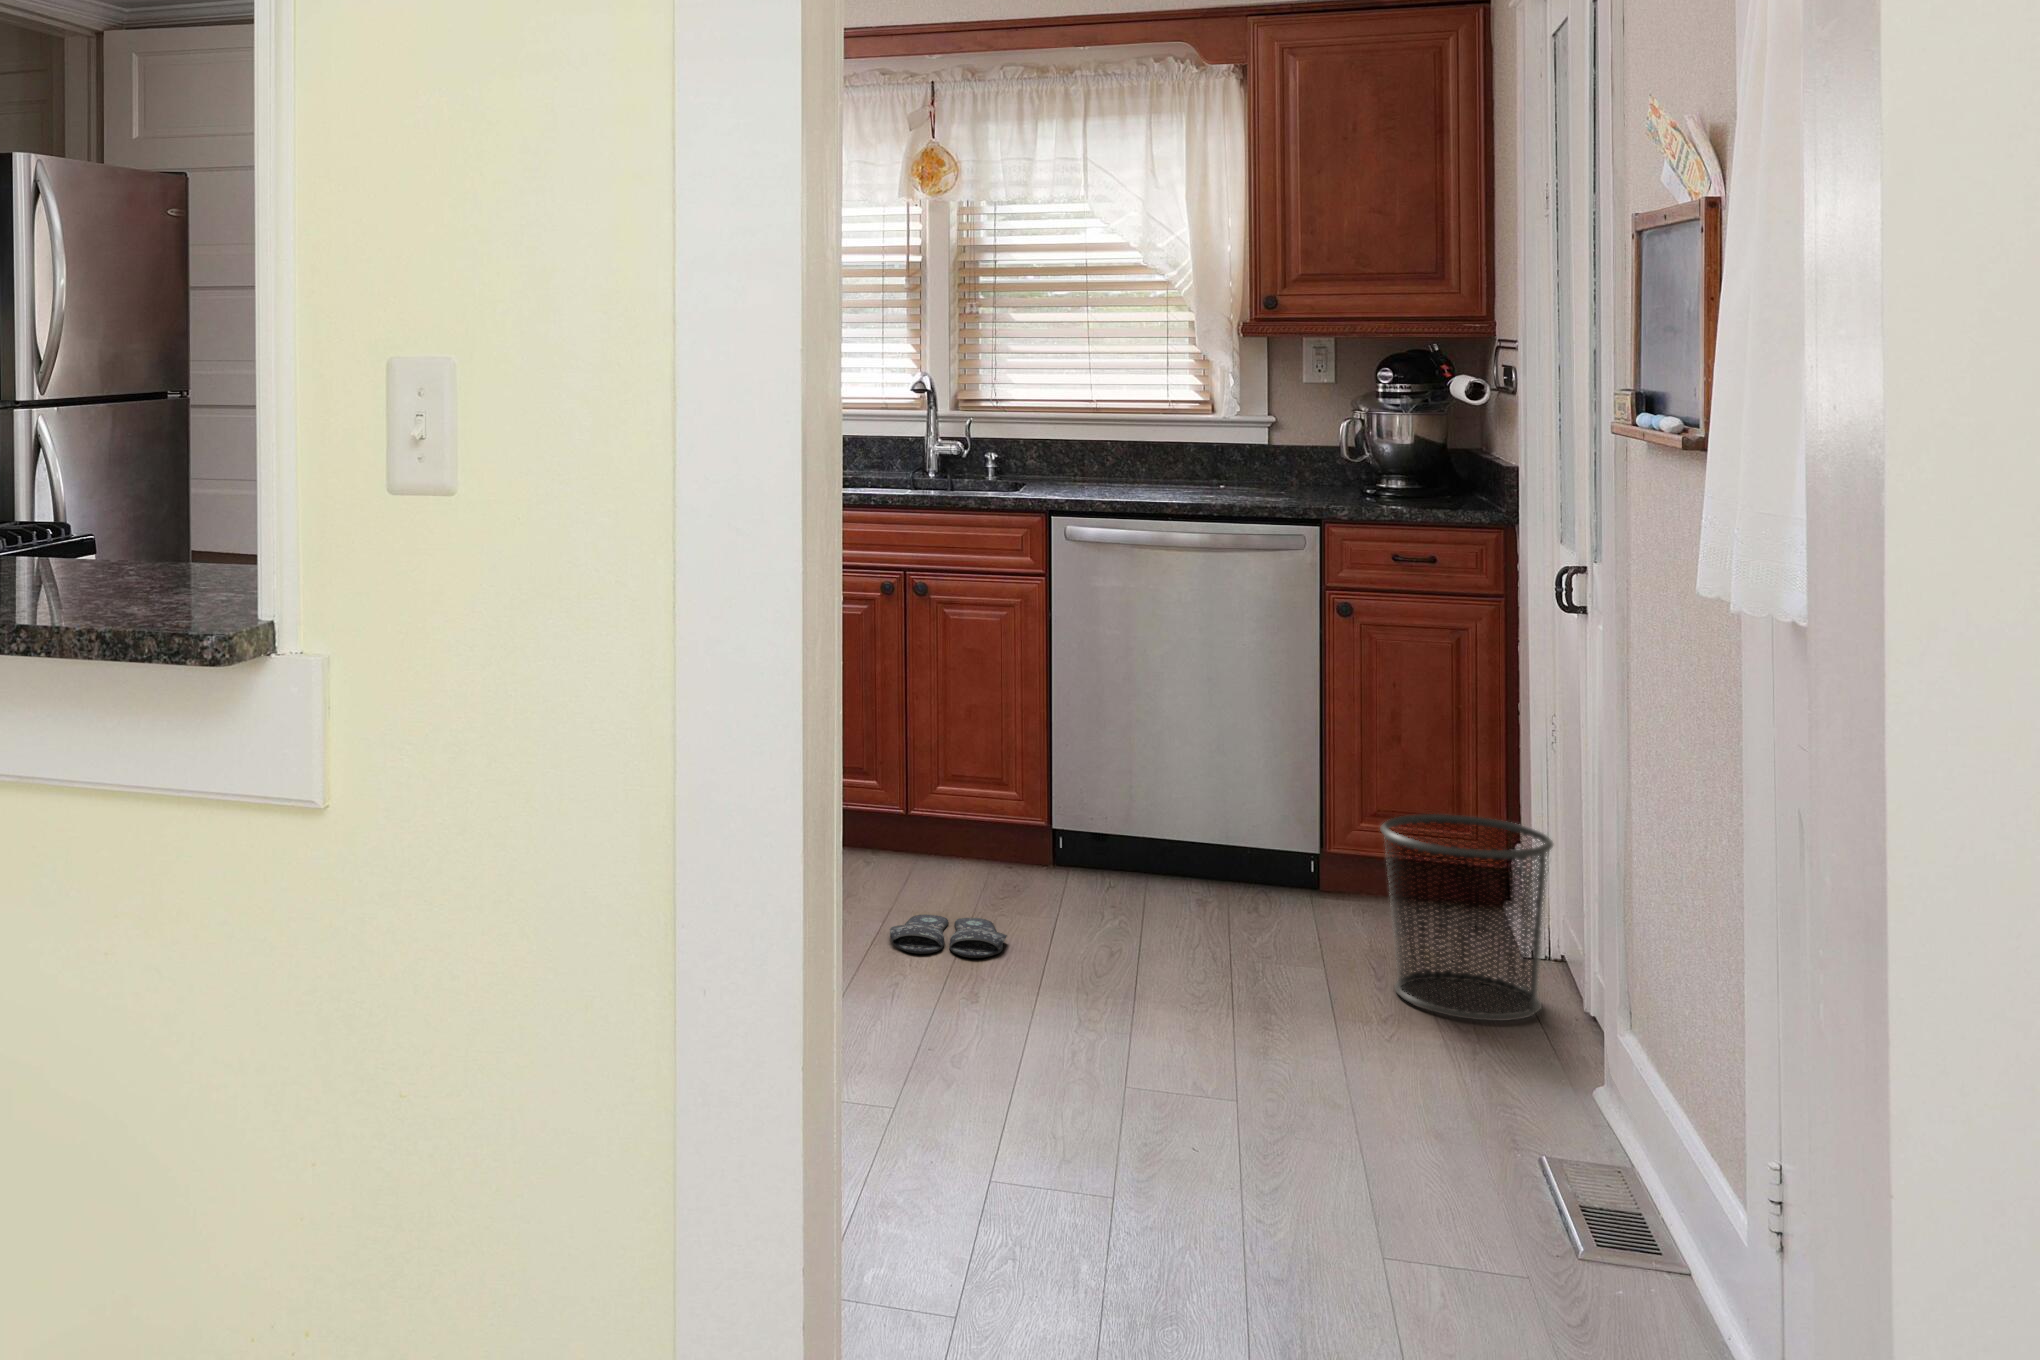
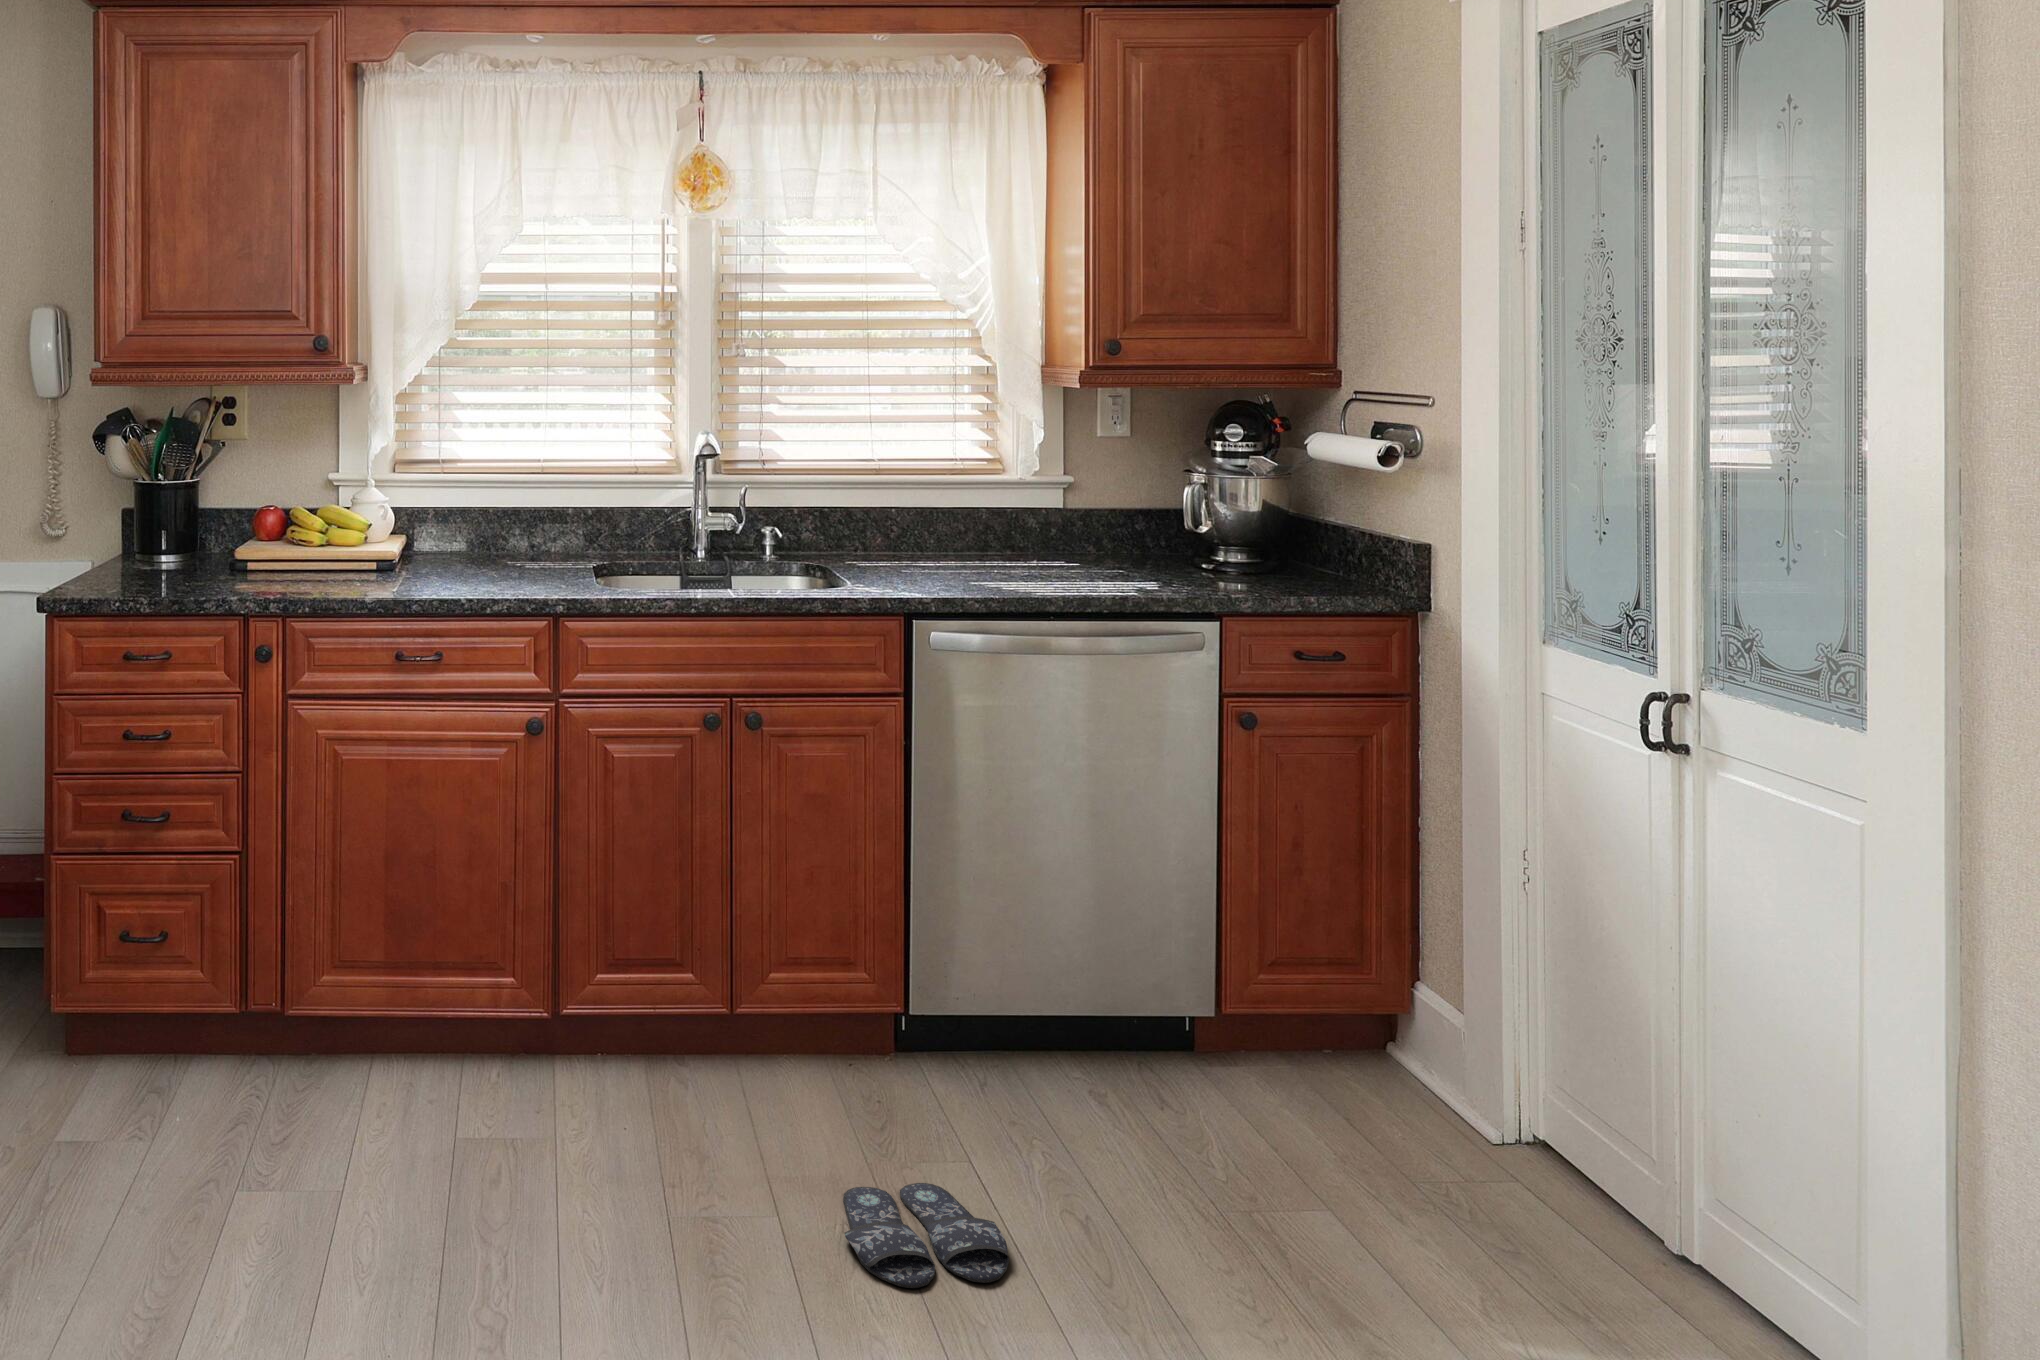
waste bin: present [1380,814,1553,1021] -> none [1451,998,1682,1288]

